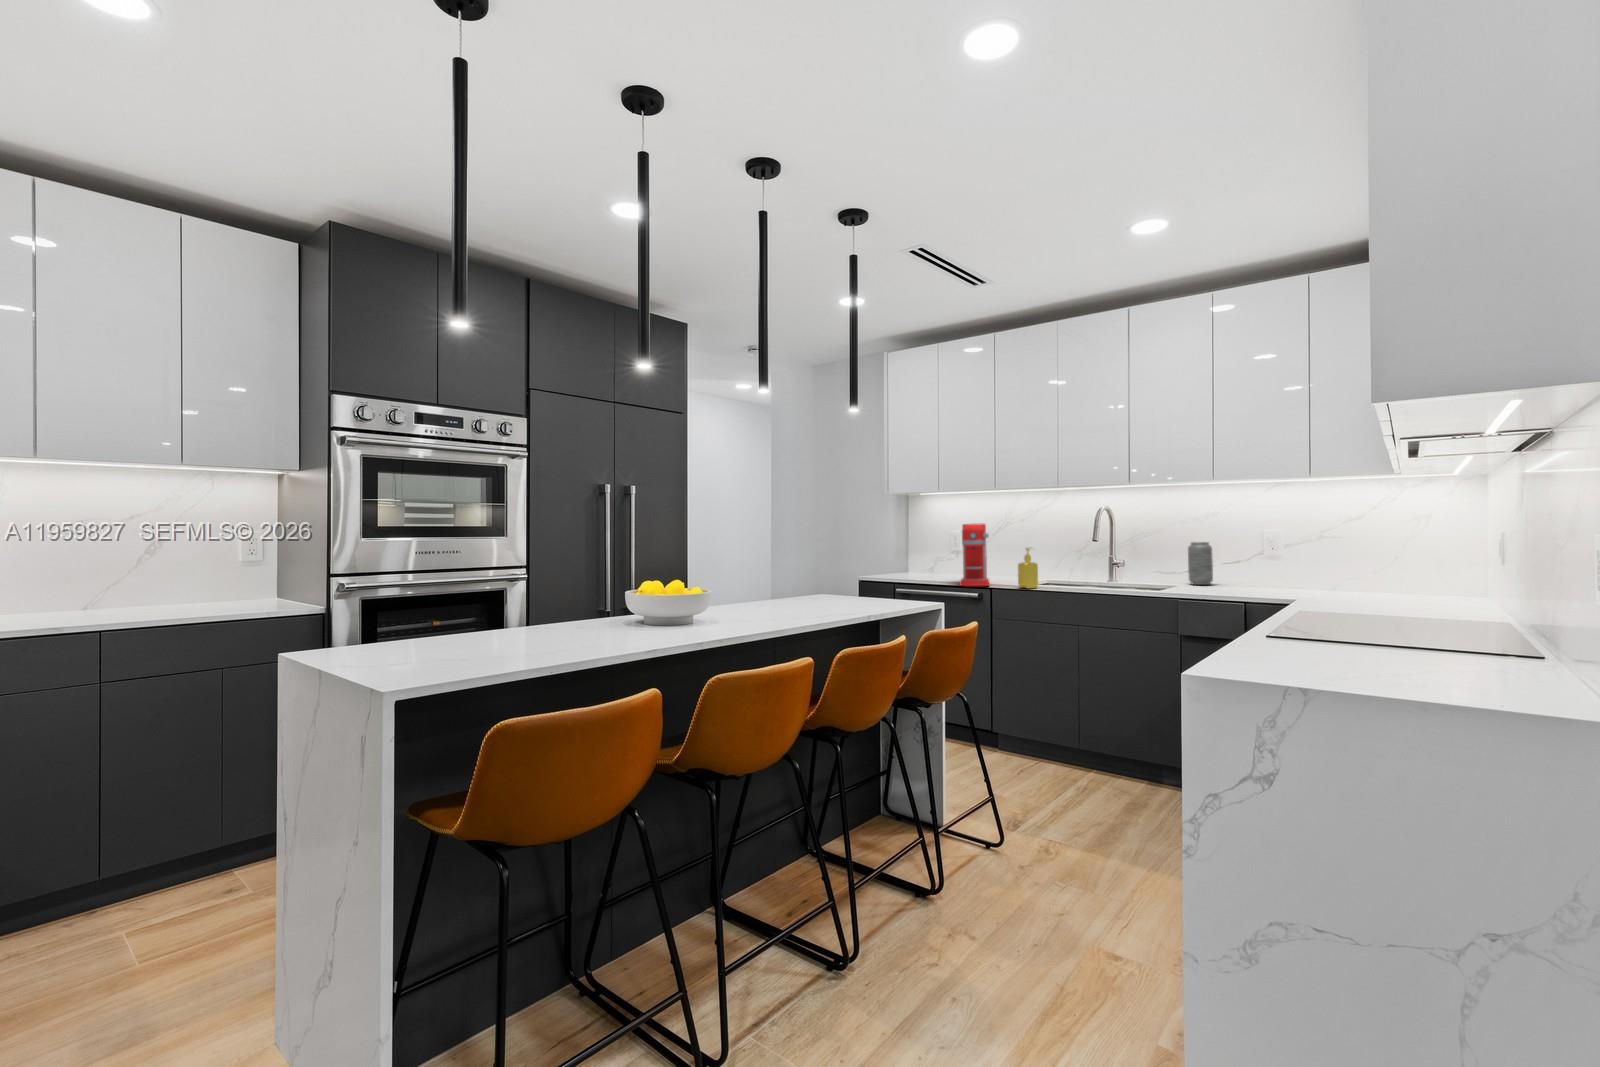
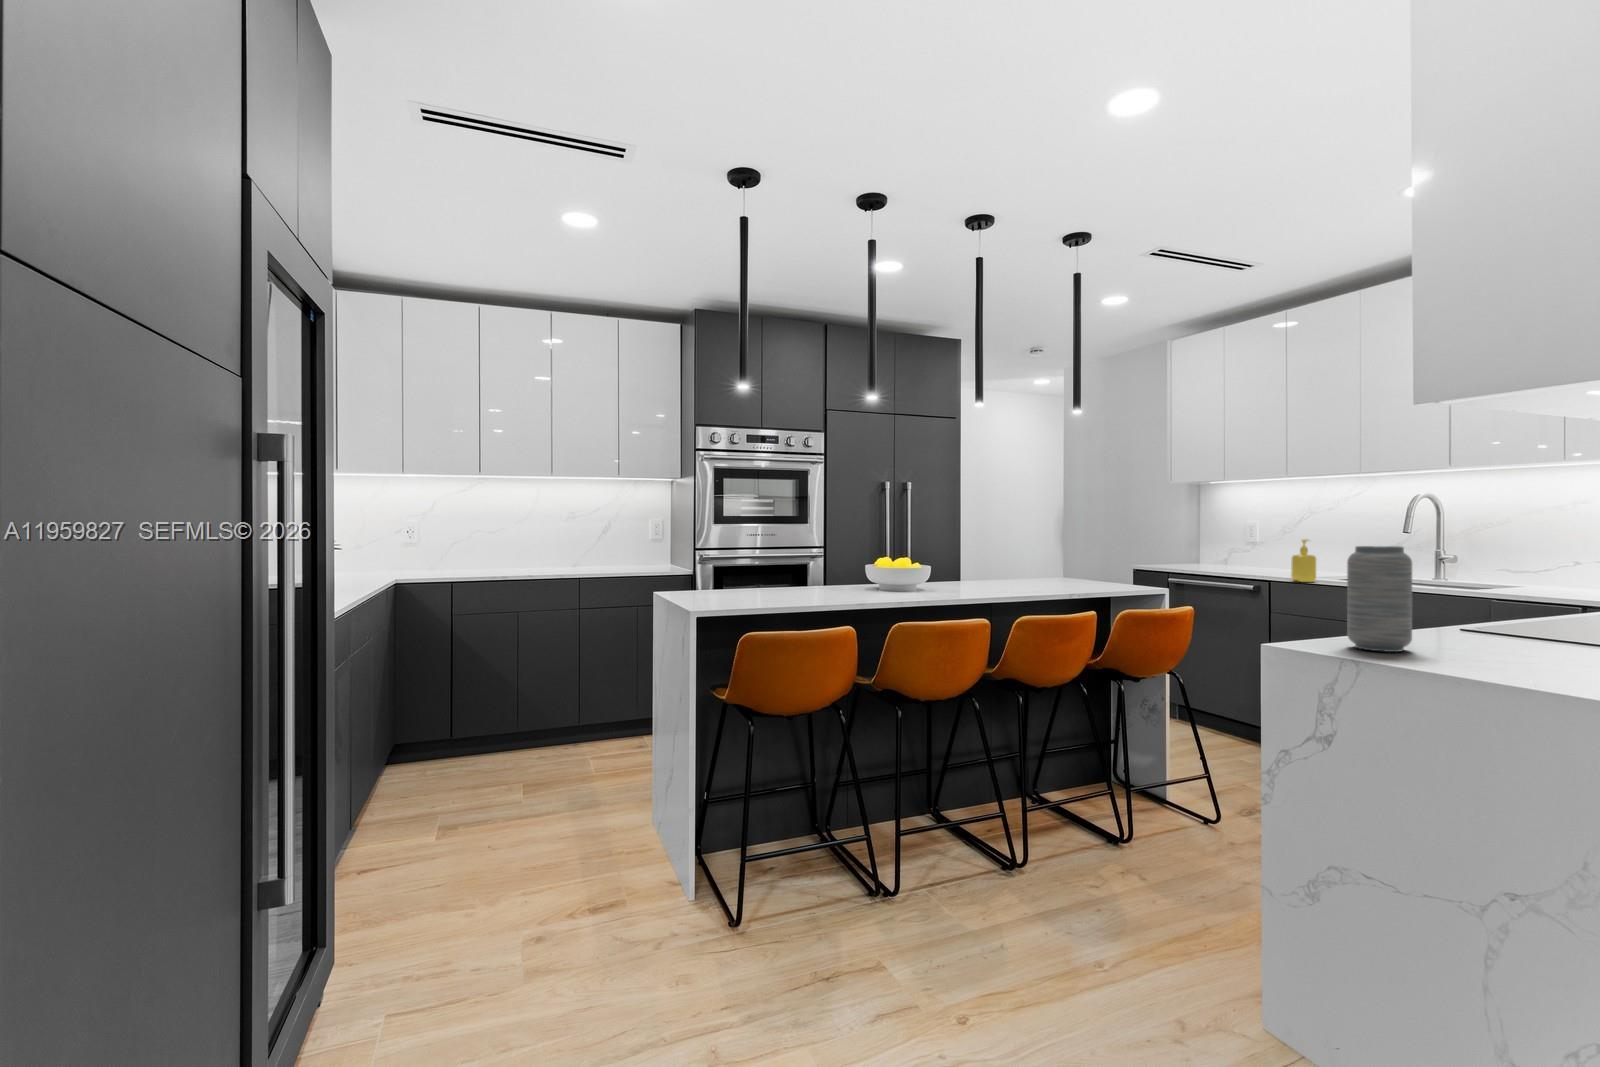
coffee maker: present [960,524,989,586] -> none [1228,513,1271,578]
vase: present [1188,542,1213,585] -> present [1347,546,1412,652]

